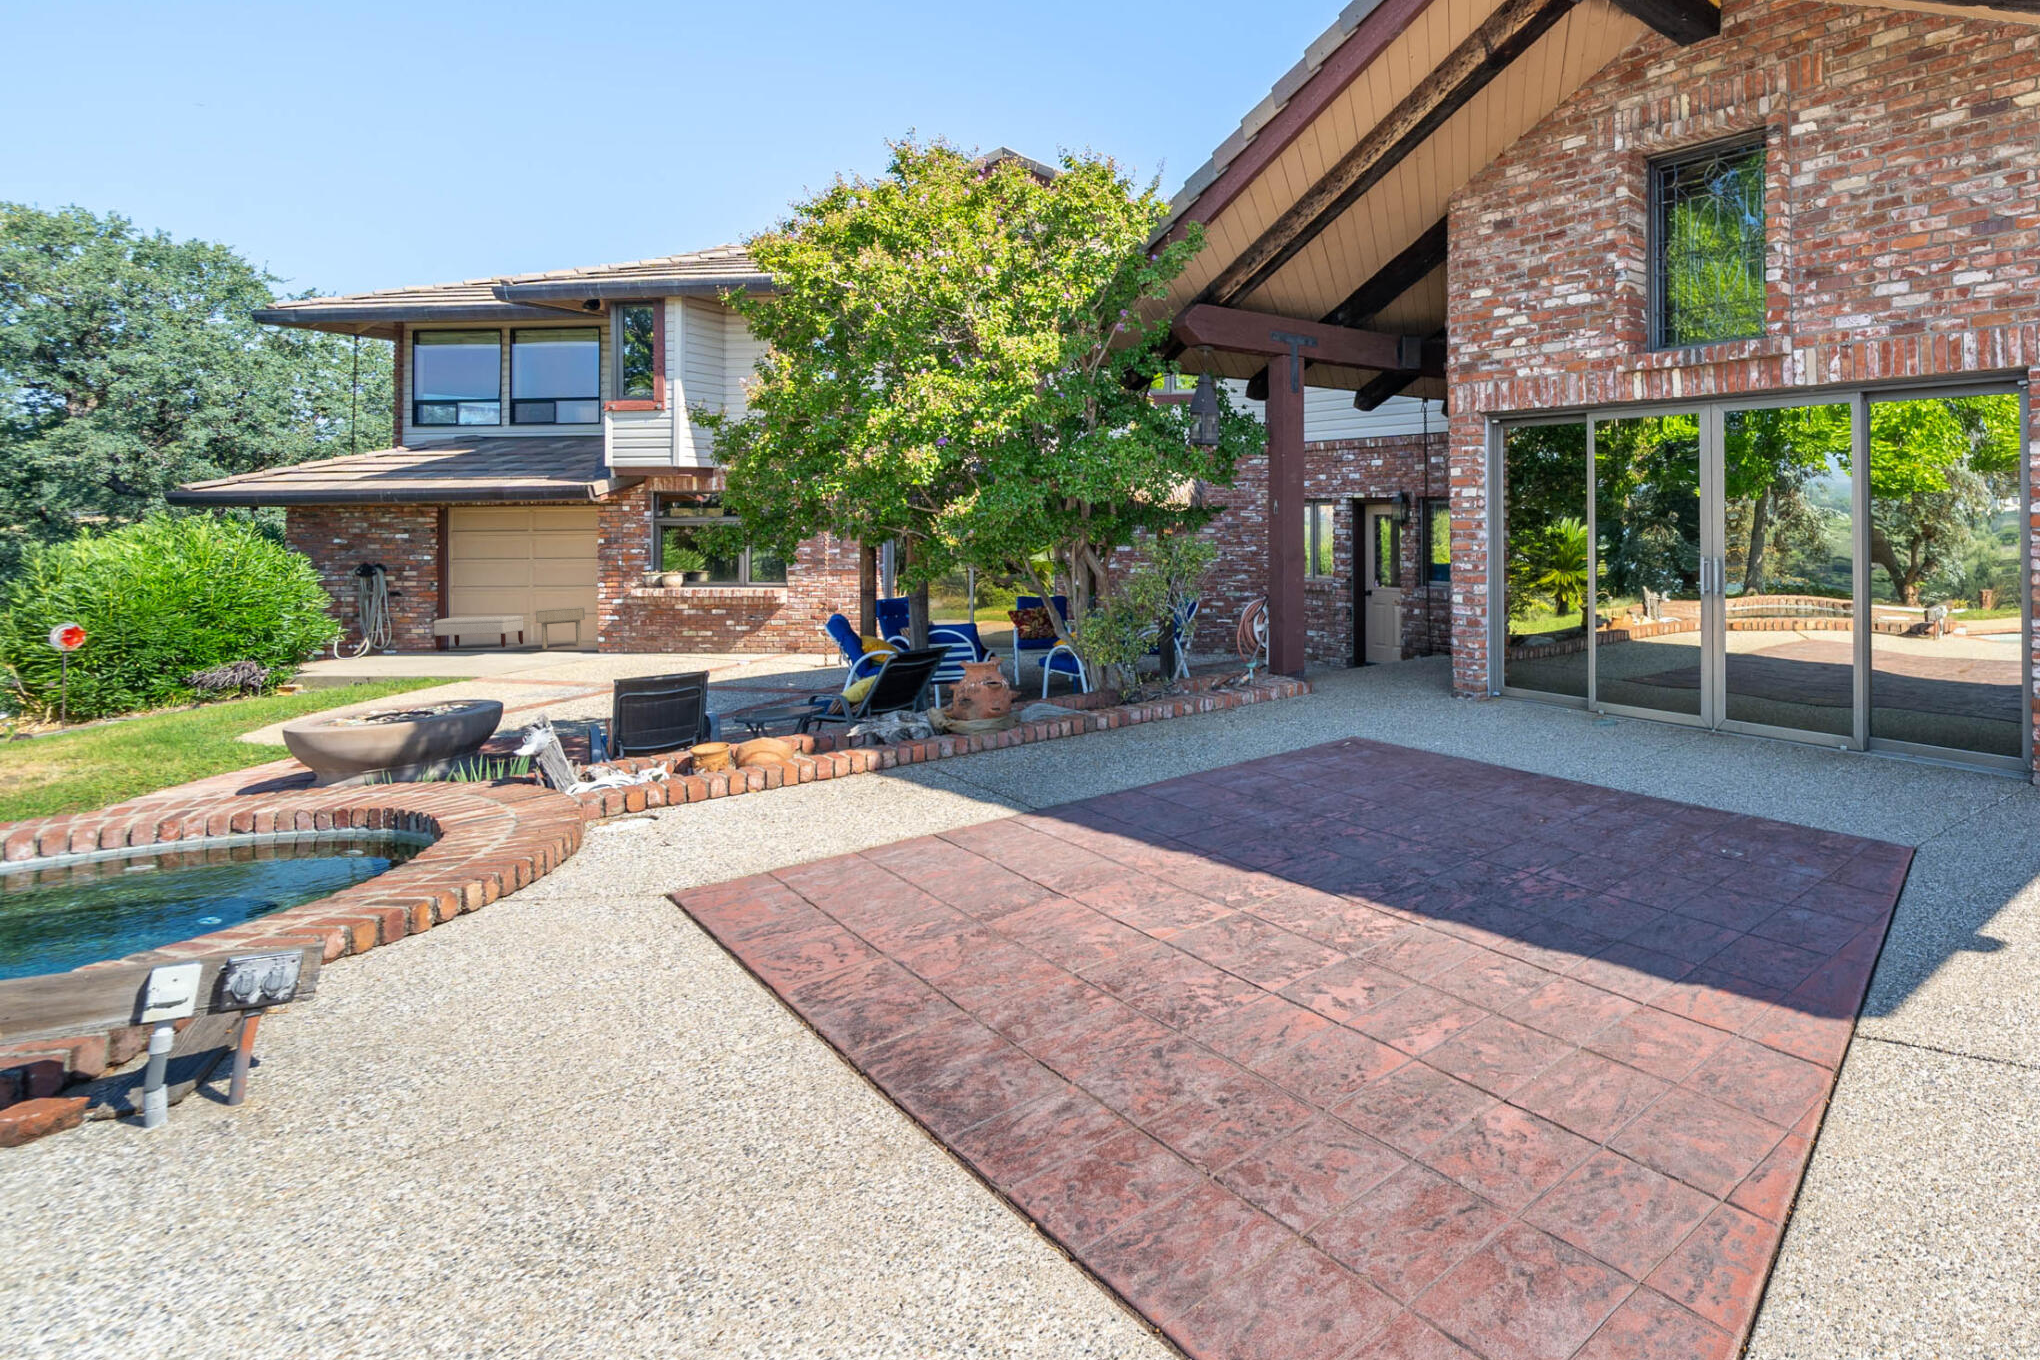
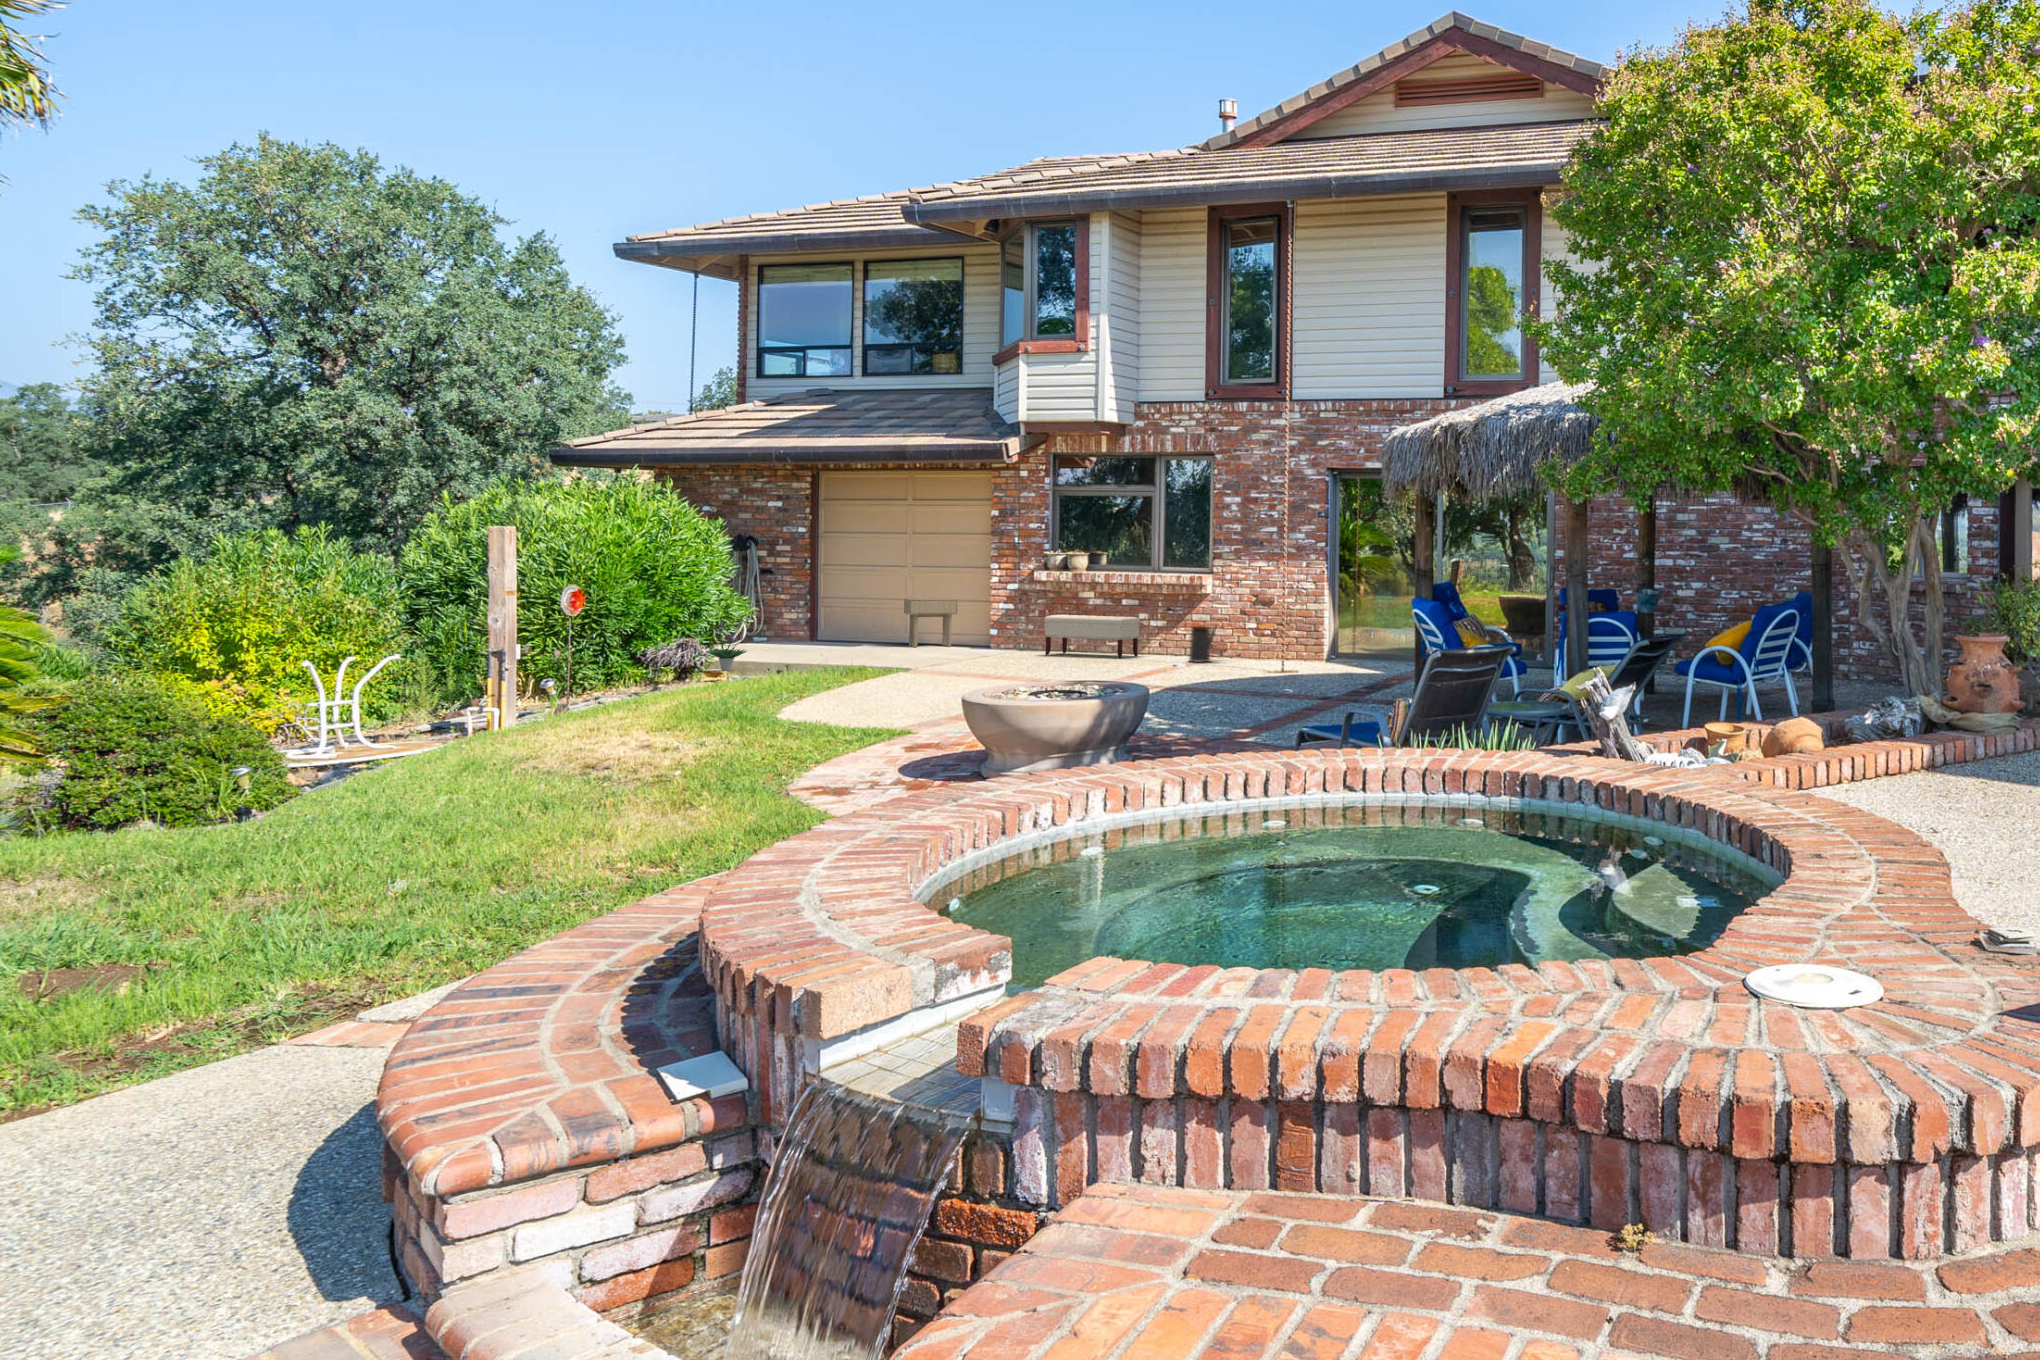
bench: present [434,616,524,649] -> present [1045,615,1140,658]
watering can: none [743,620,779,655] -> present [1189,620,1217,662]
potted plant: none [273,652,319,692] -> present [706,621,746,670]

